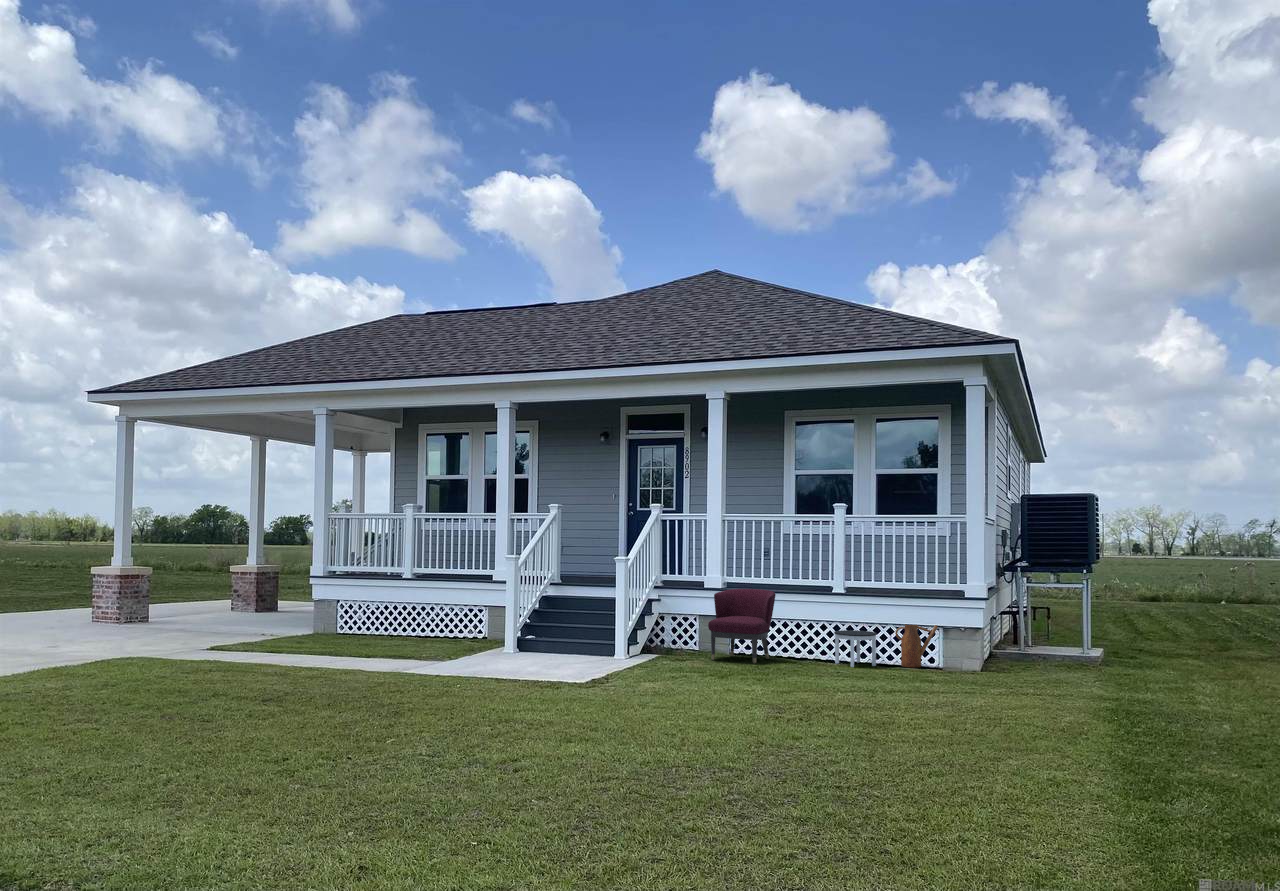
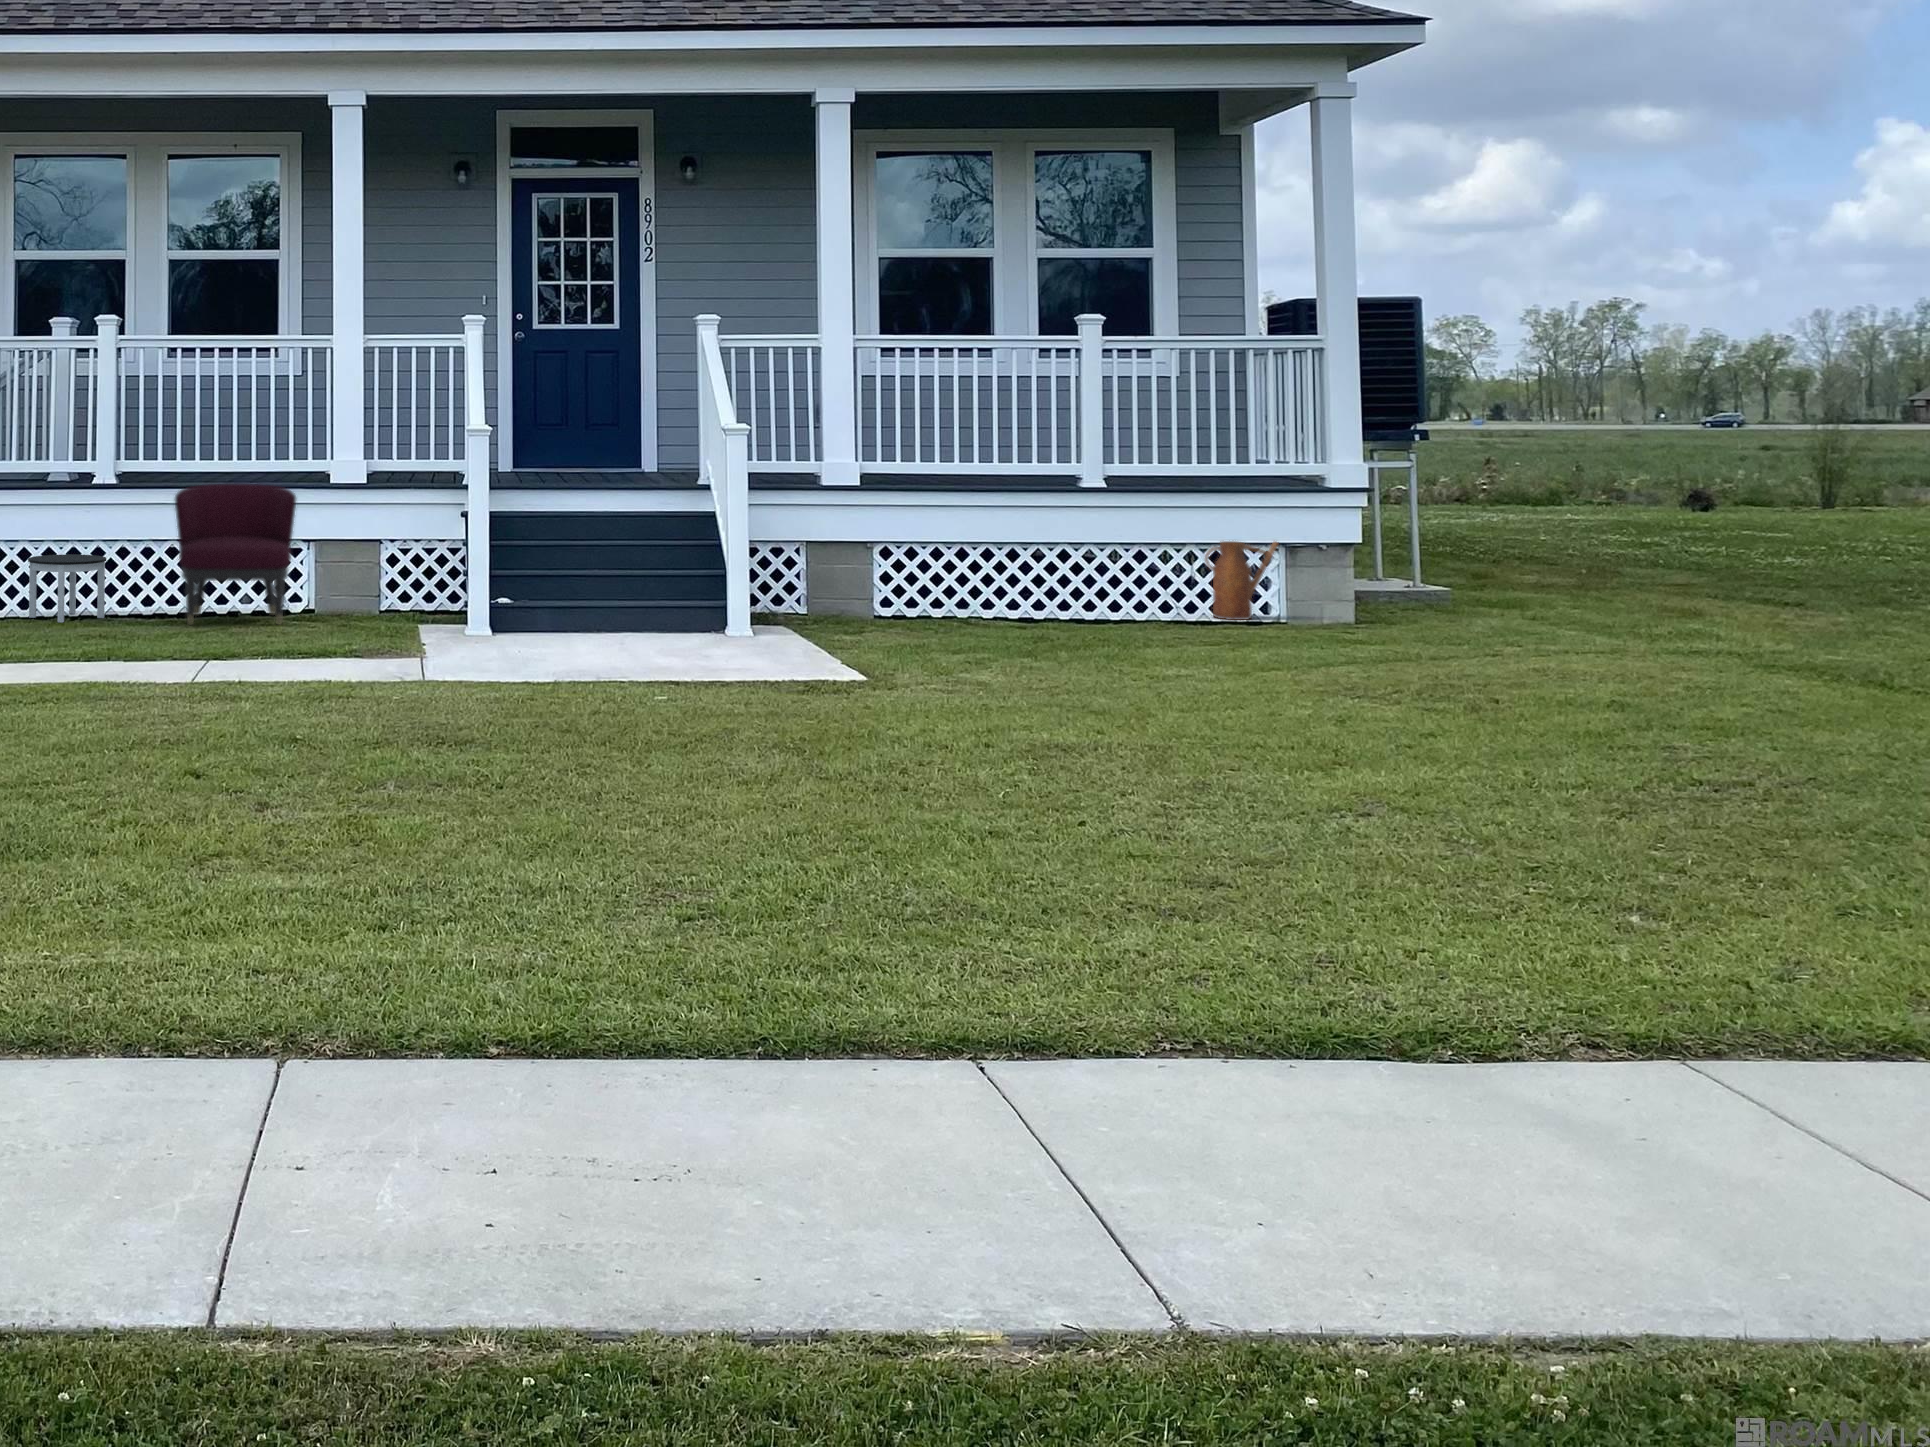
chair: present [708,589,775,663] -> present [175,484,296,625]
round table: present [834,630,877,667] -> present [28,554,106,623]

